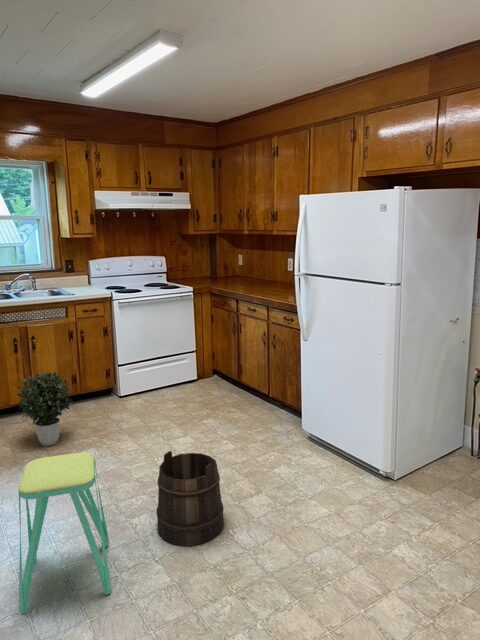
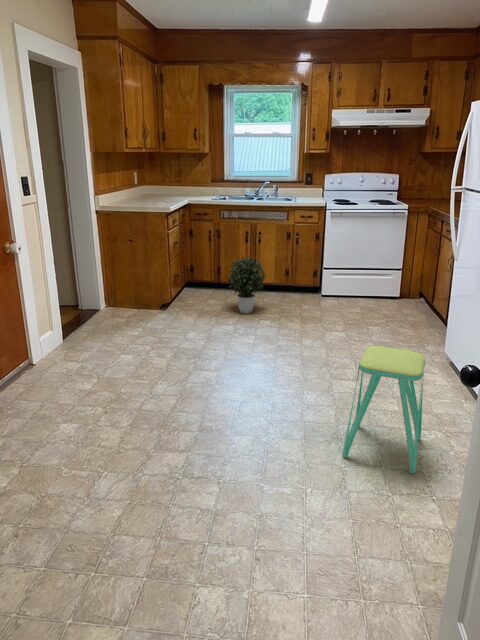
bucket: present [156,451,224,546] -> none [254,324,306,393]
stool: present [19,452,111,613] -> present [342,346,425,473]

